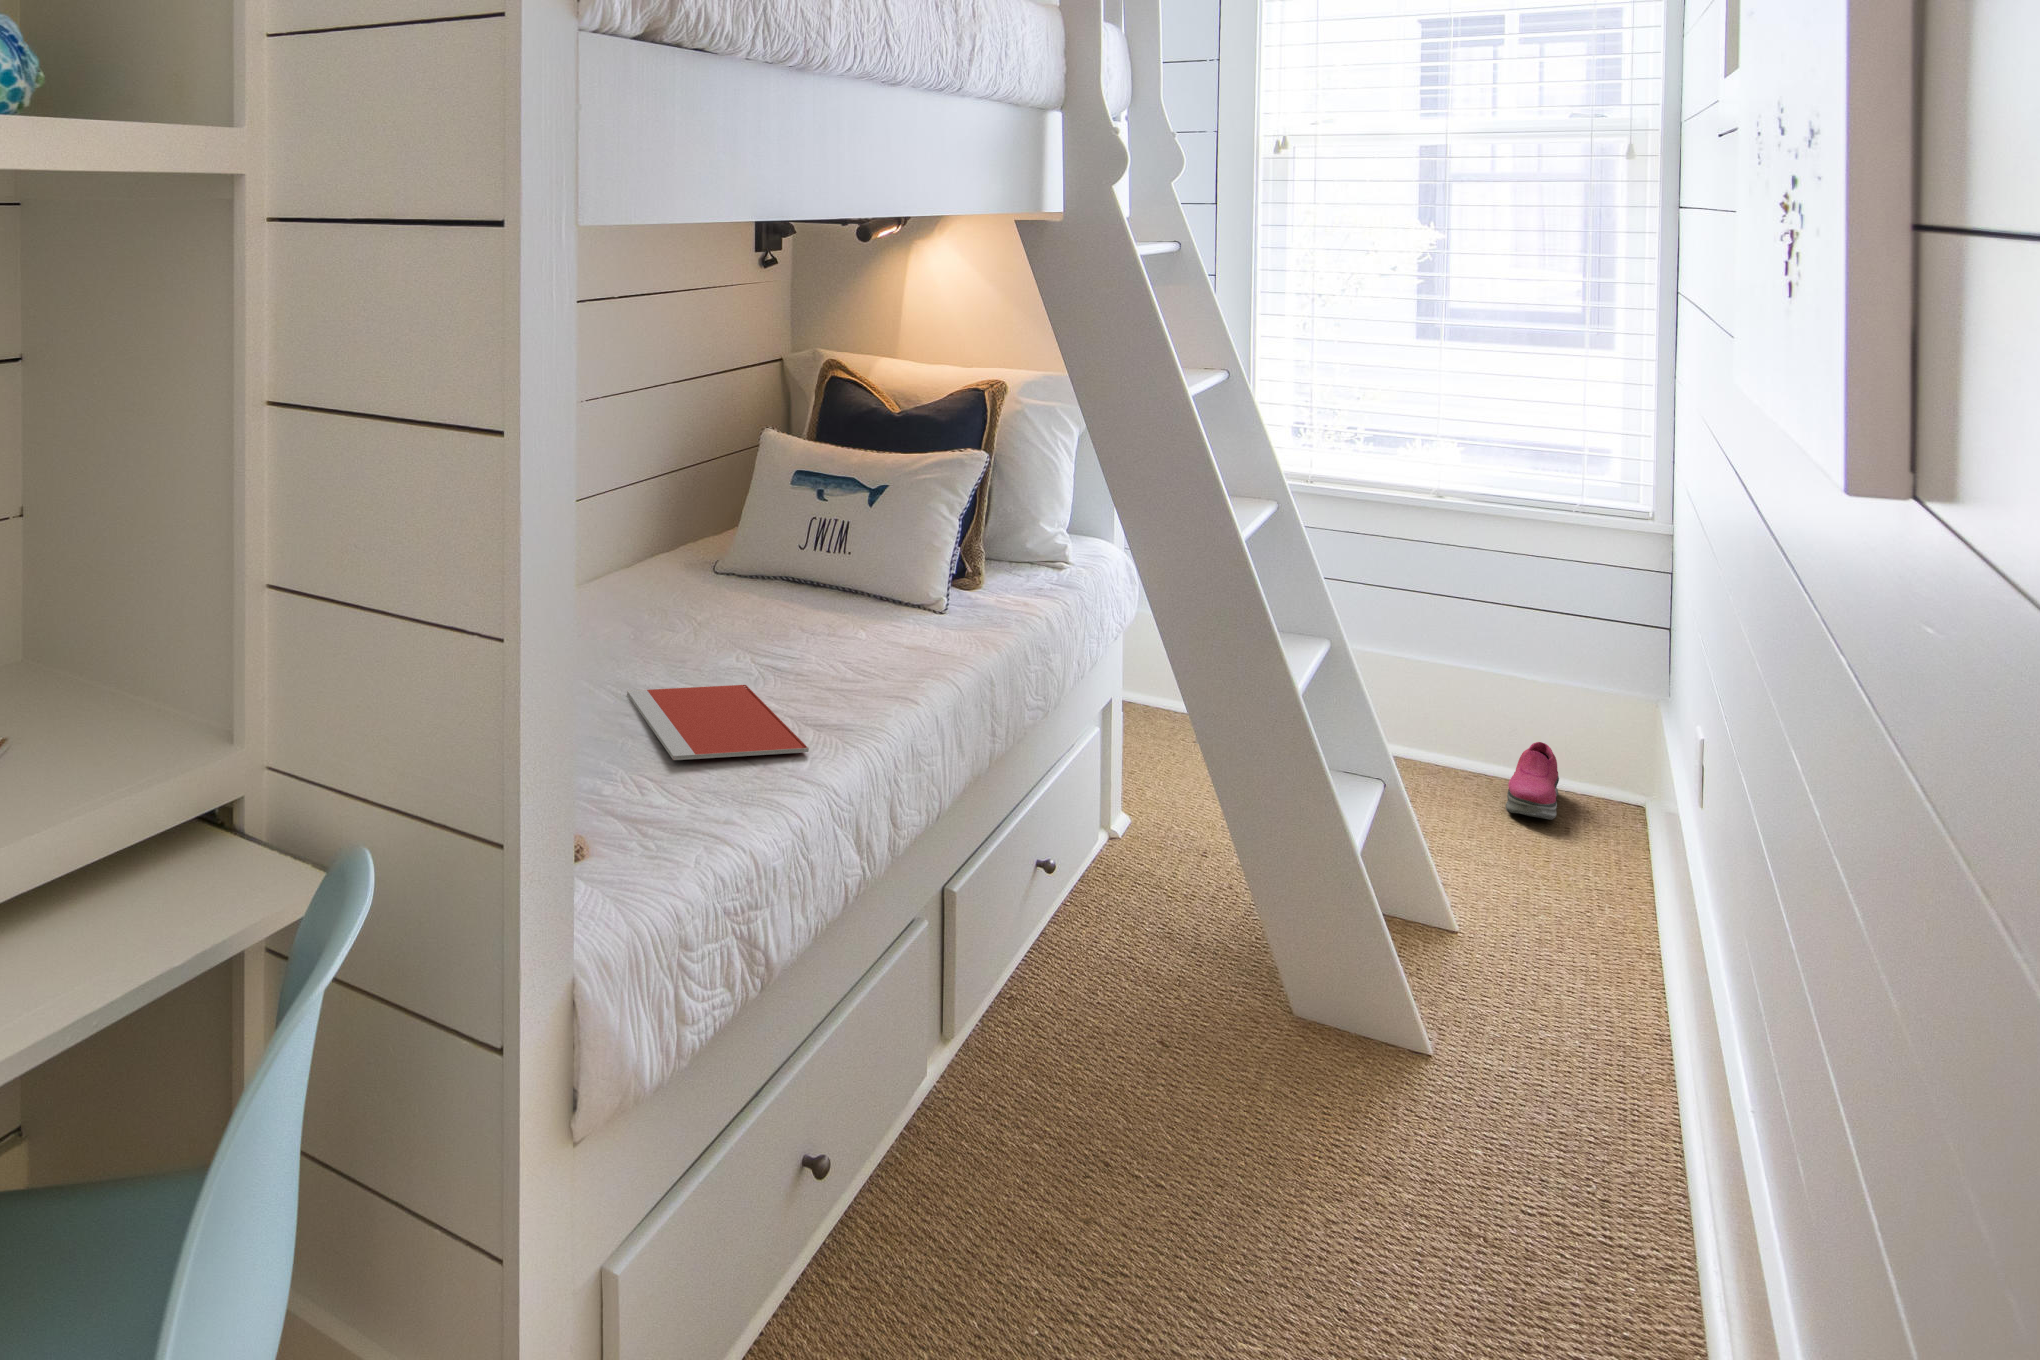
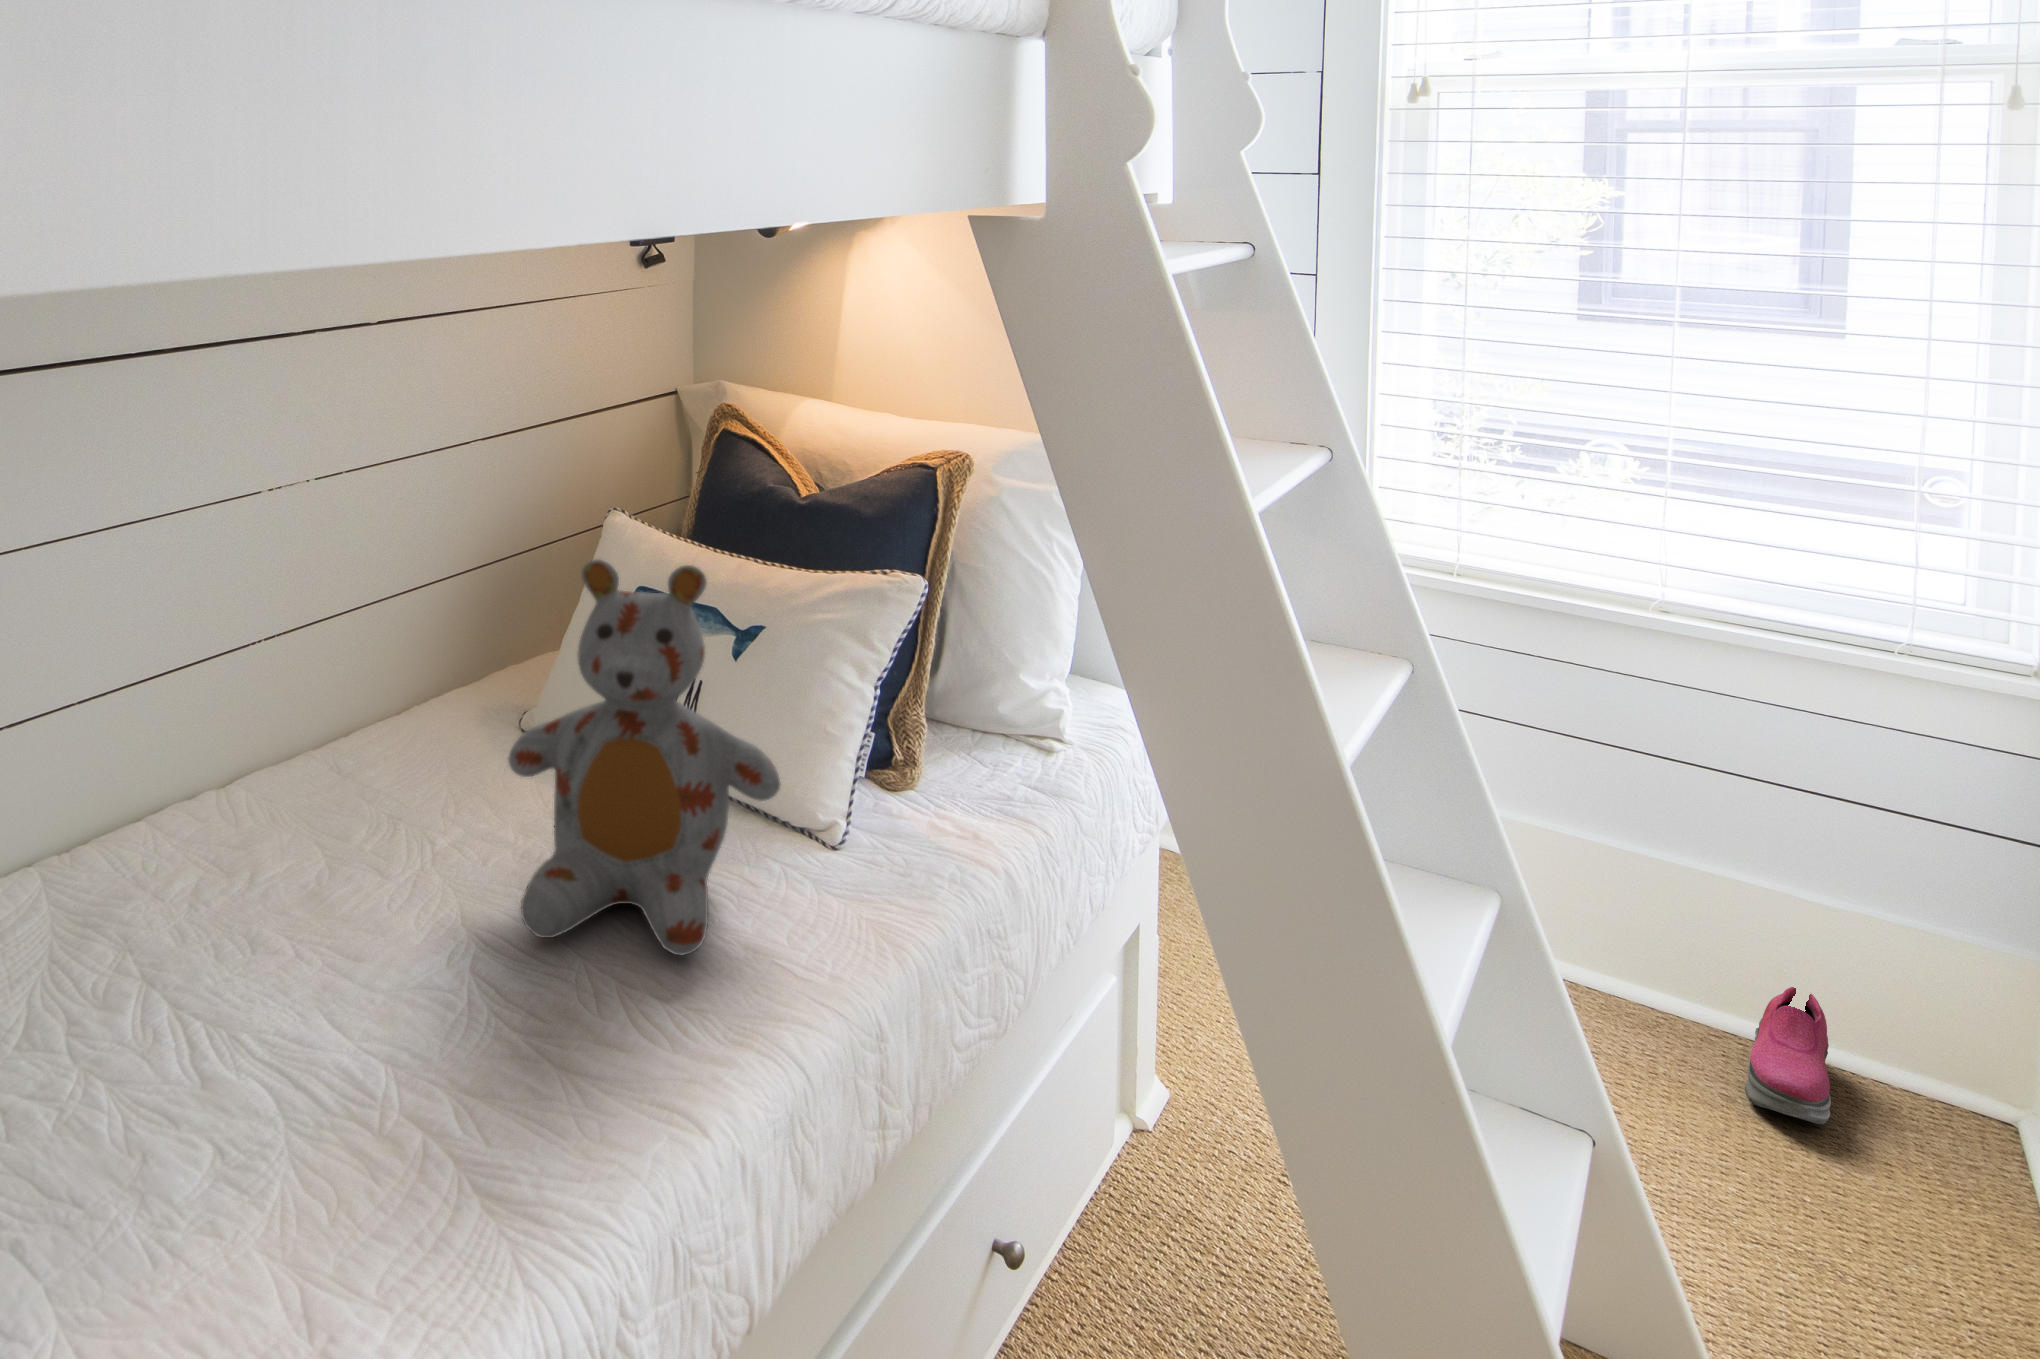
stuffed bear: none [745,428,918,653] -> present [508,559,780,955]
notebook: present [627,685,809,760] -> none [178,1027,449,1282]

